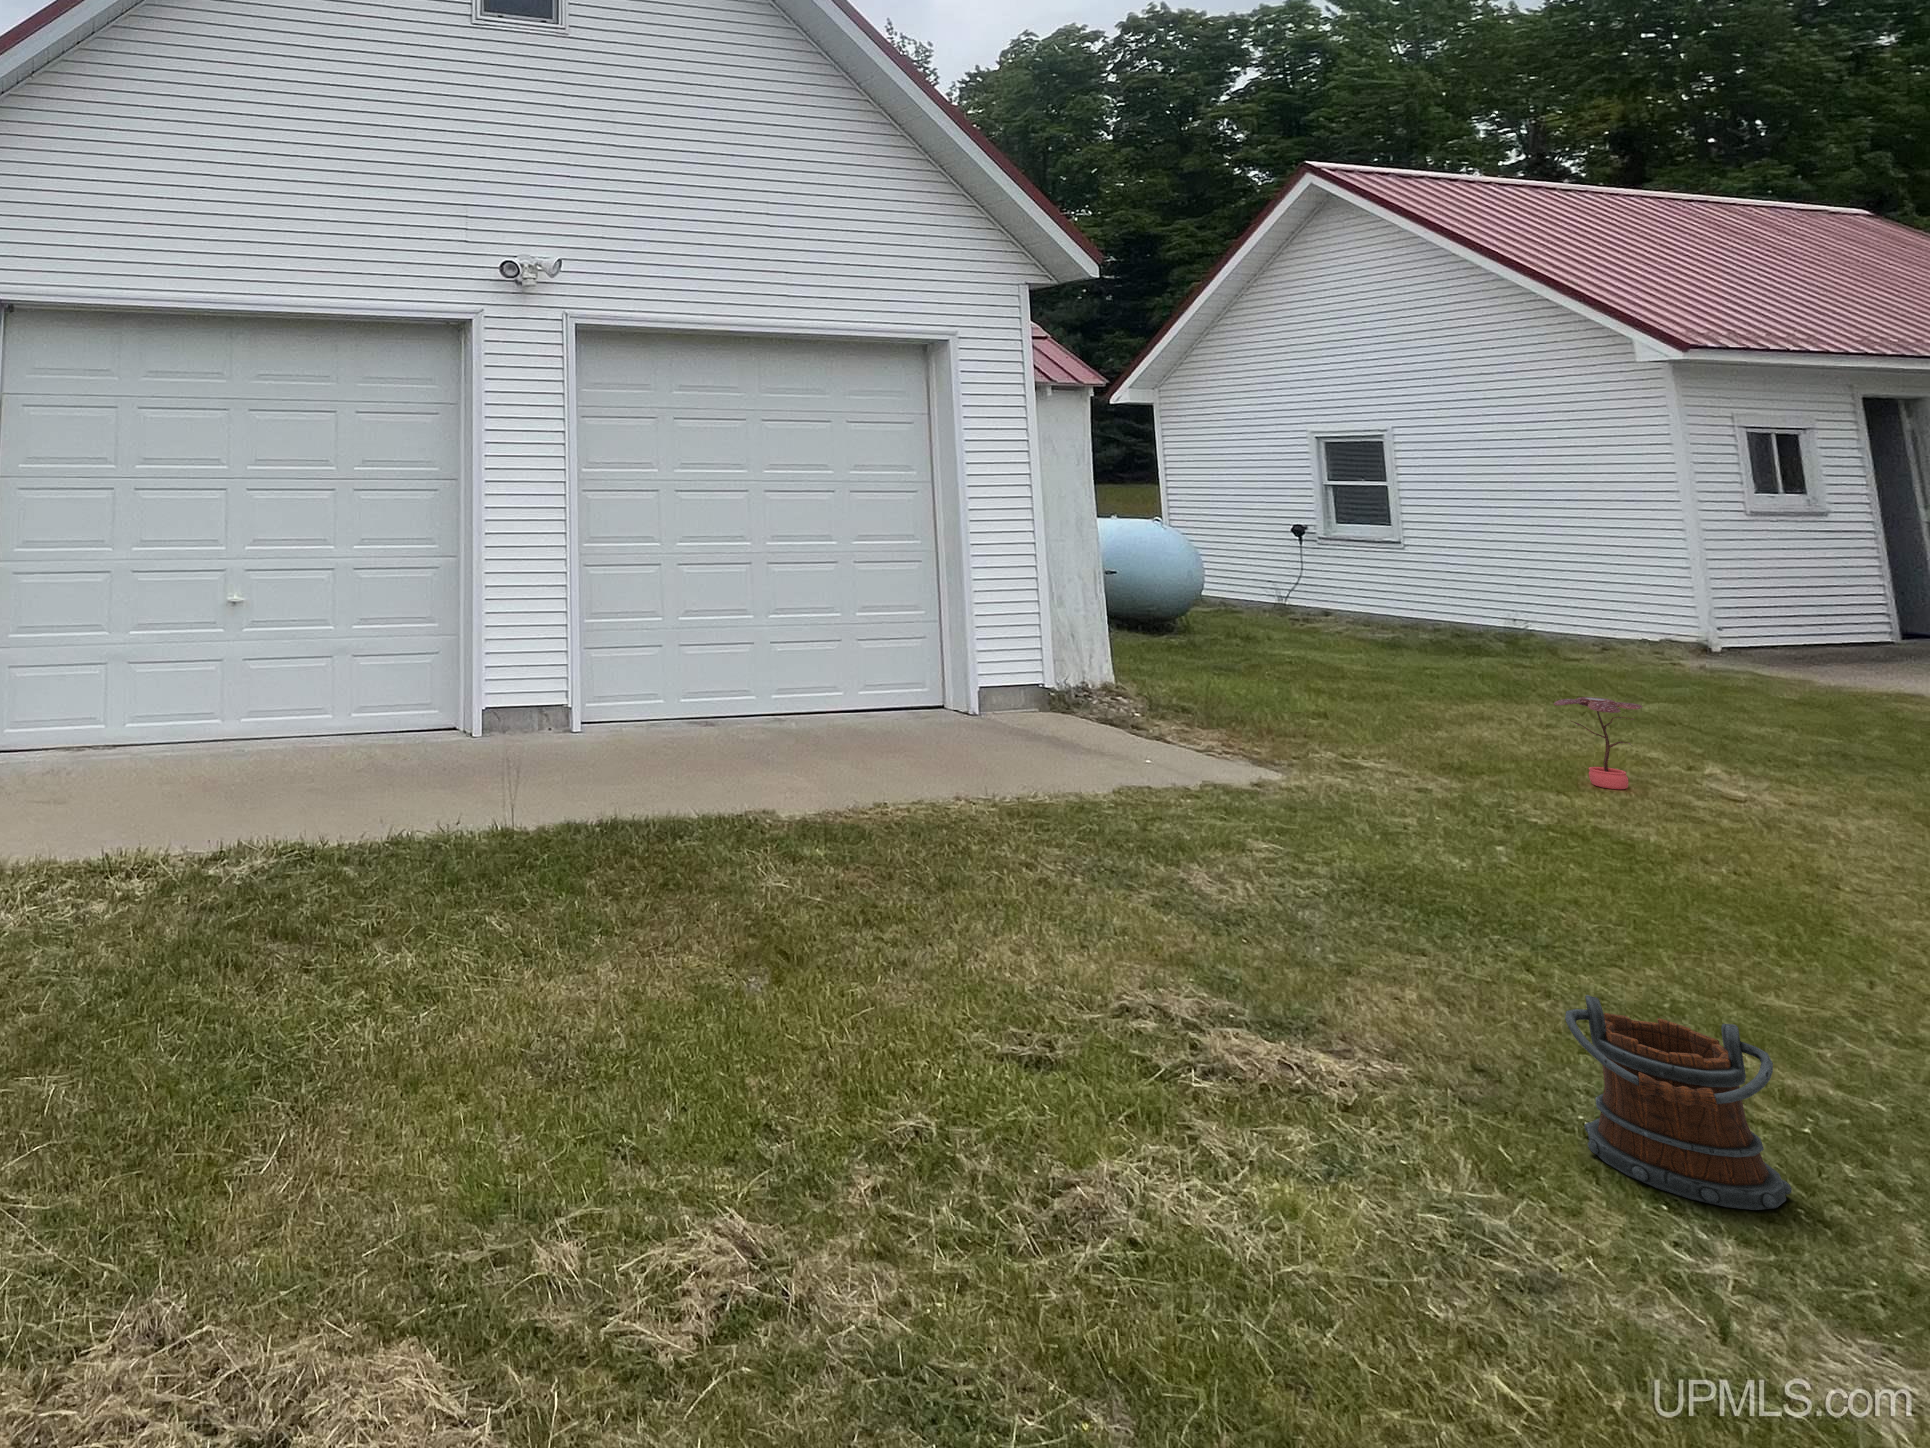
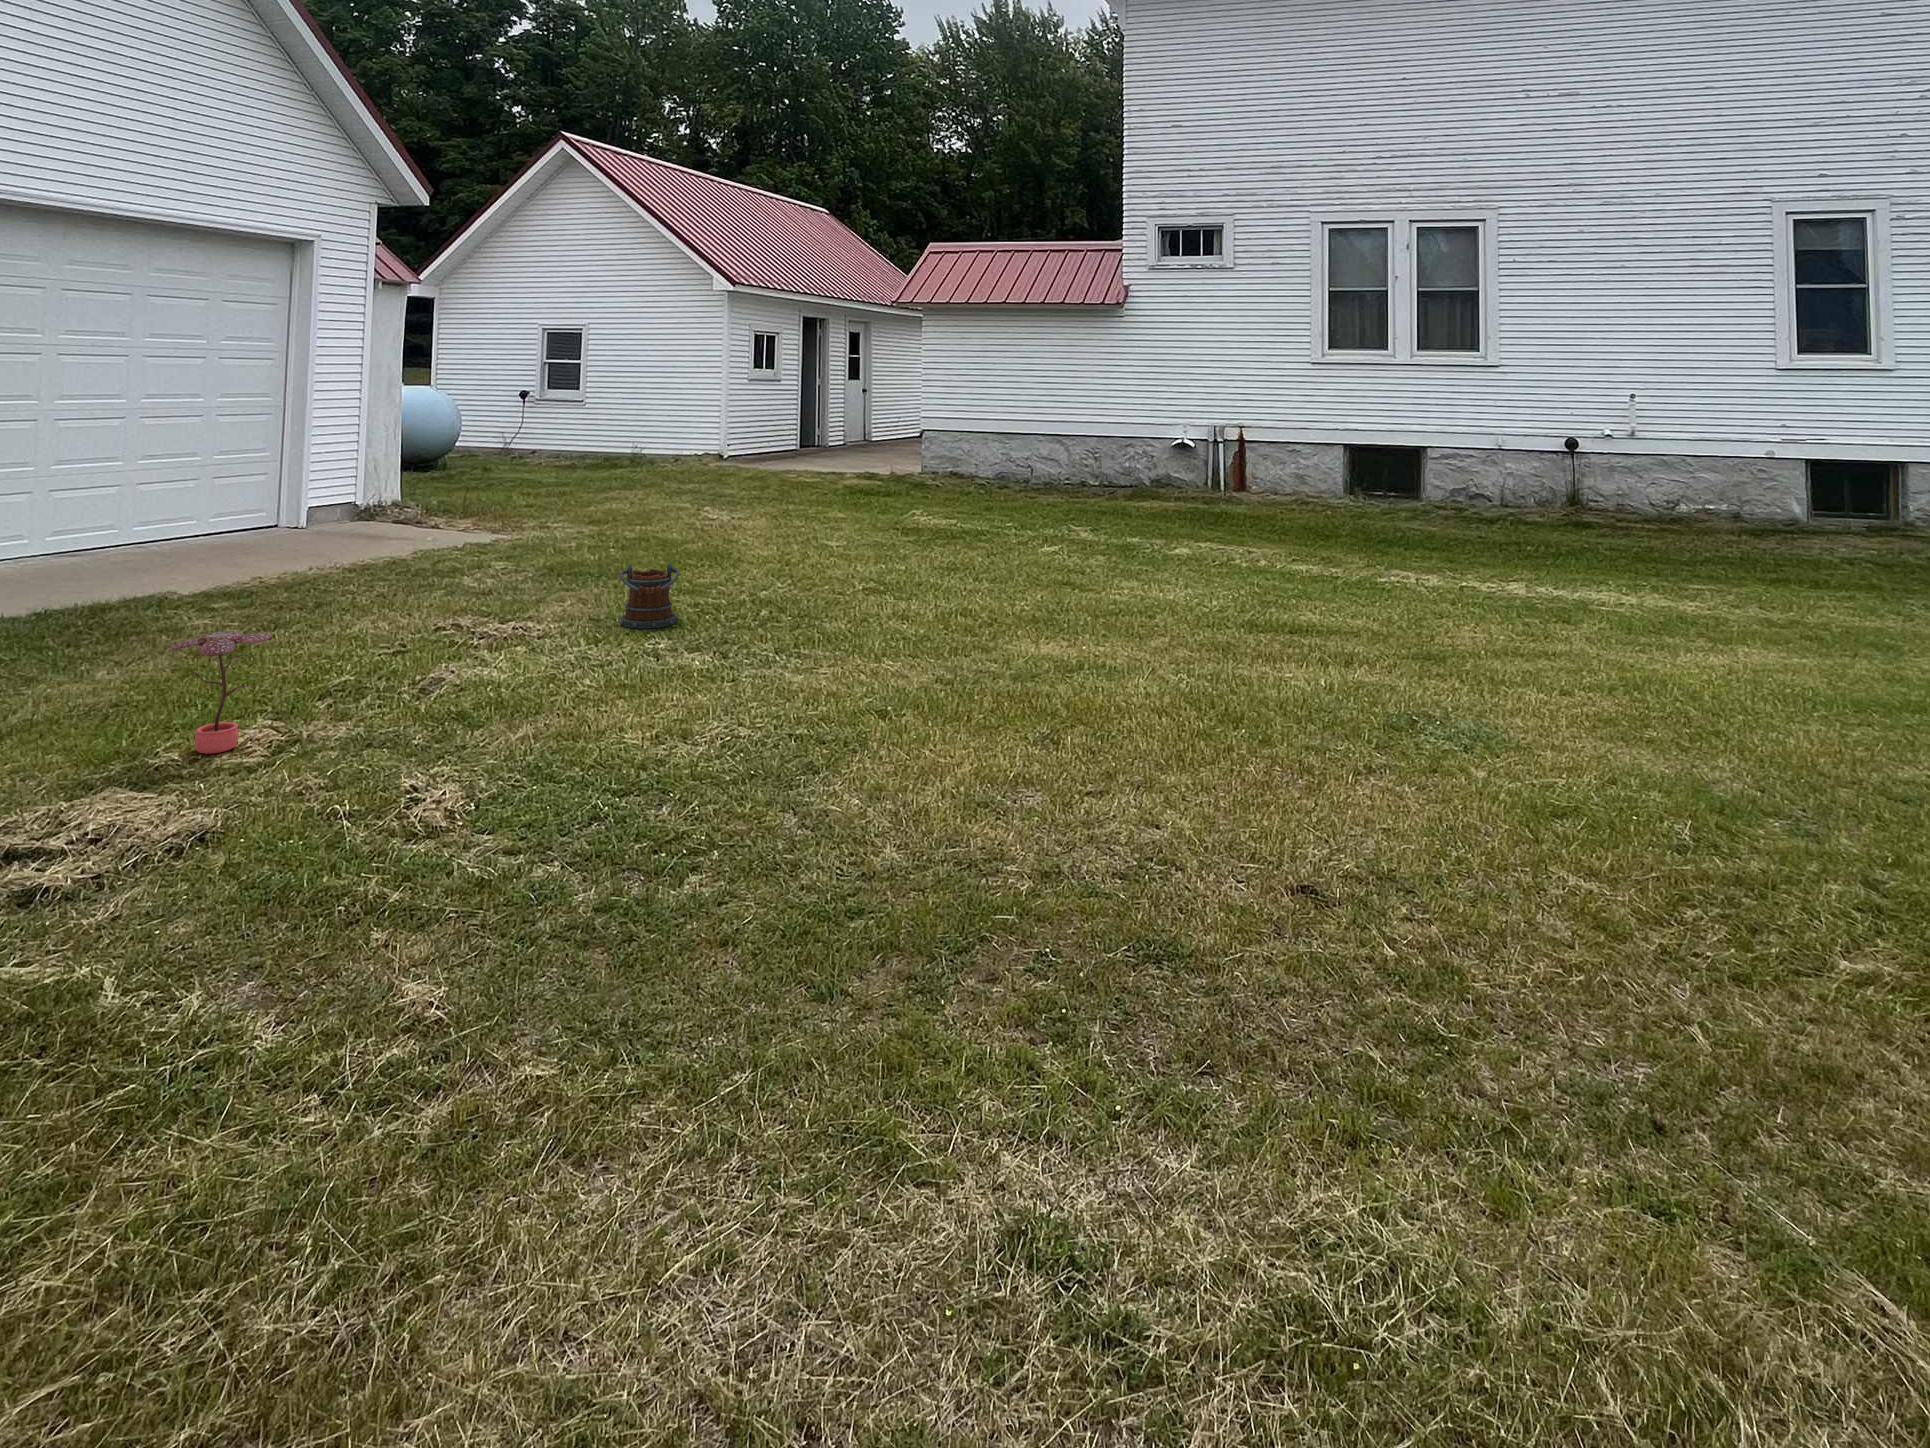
potted plant: present [1554,697,1642,789] -> present [168,631,272,754]

